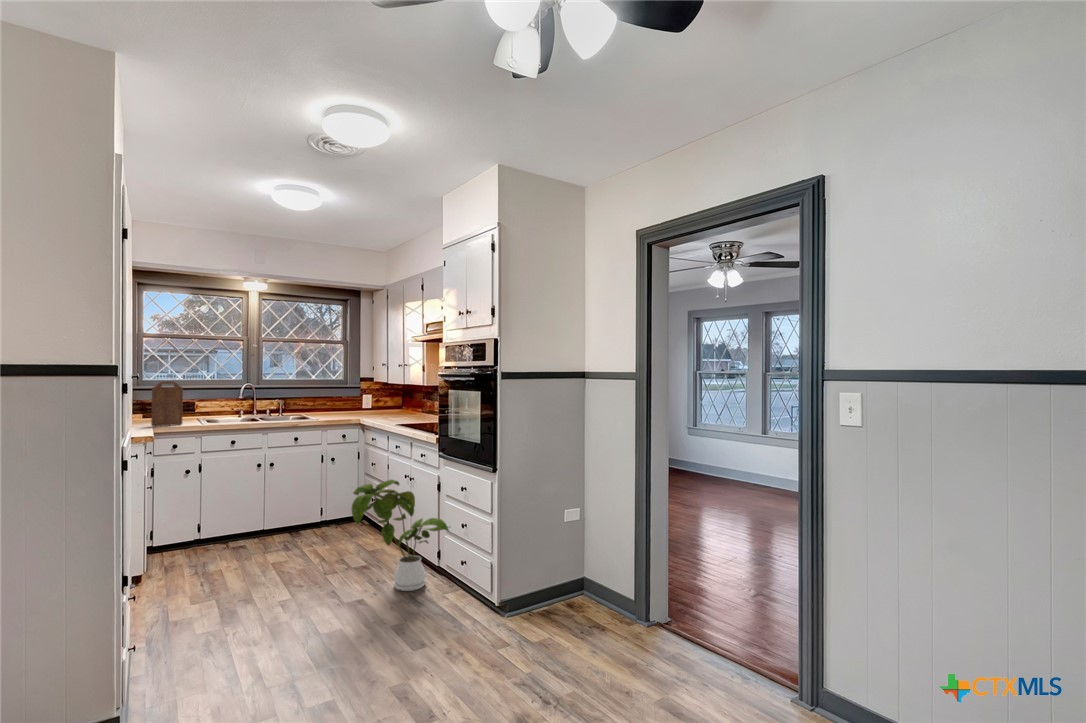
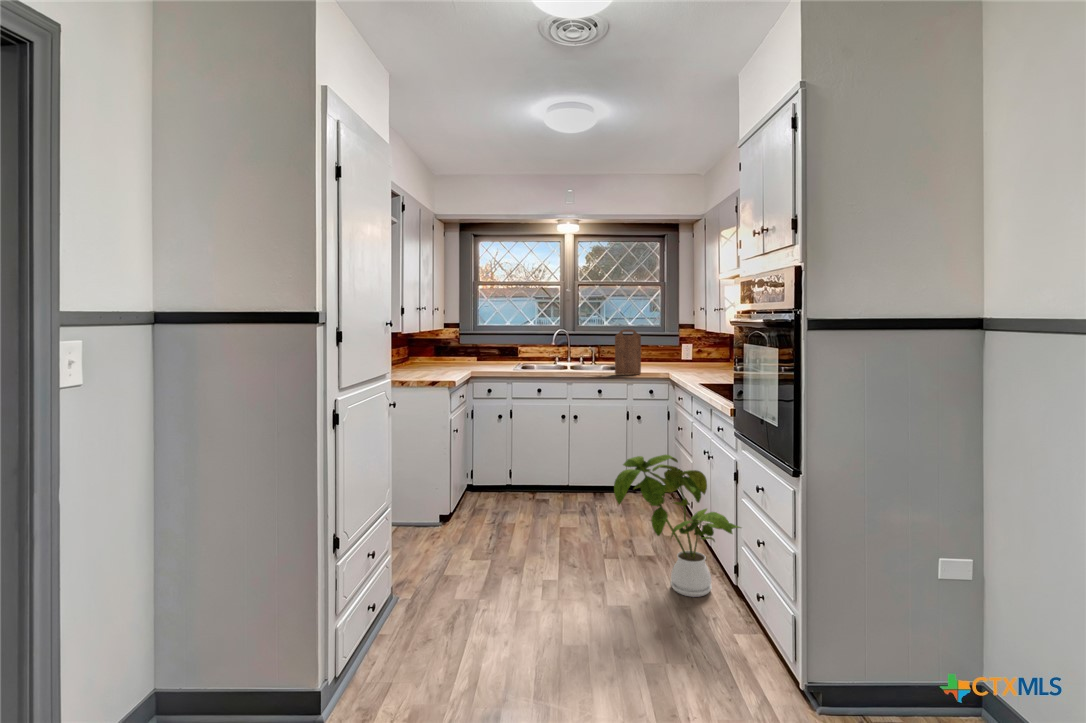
cutting board: present [151,381,183,426] -> present [615,329,641,375]

